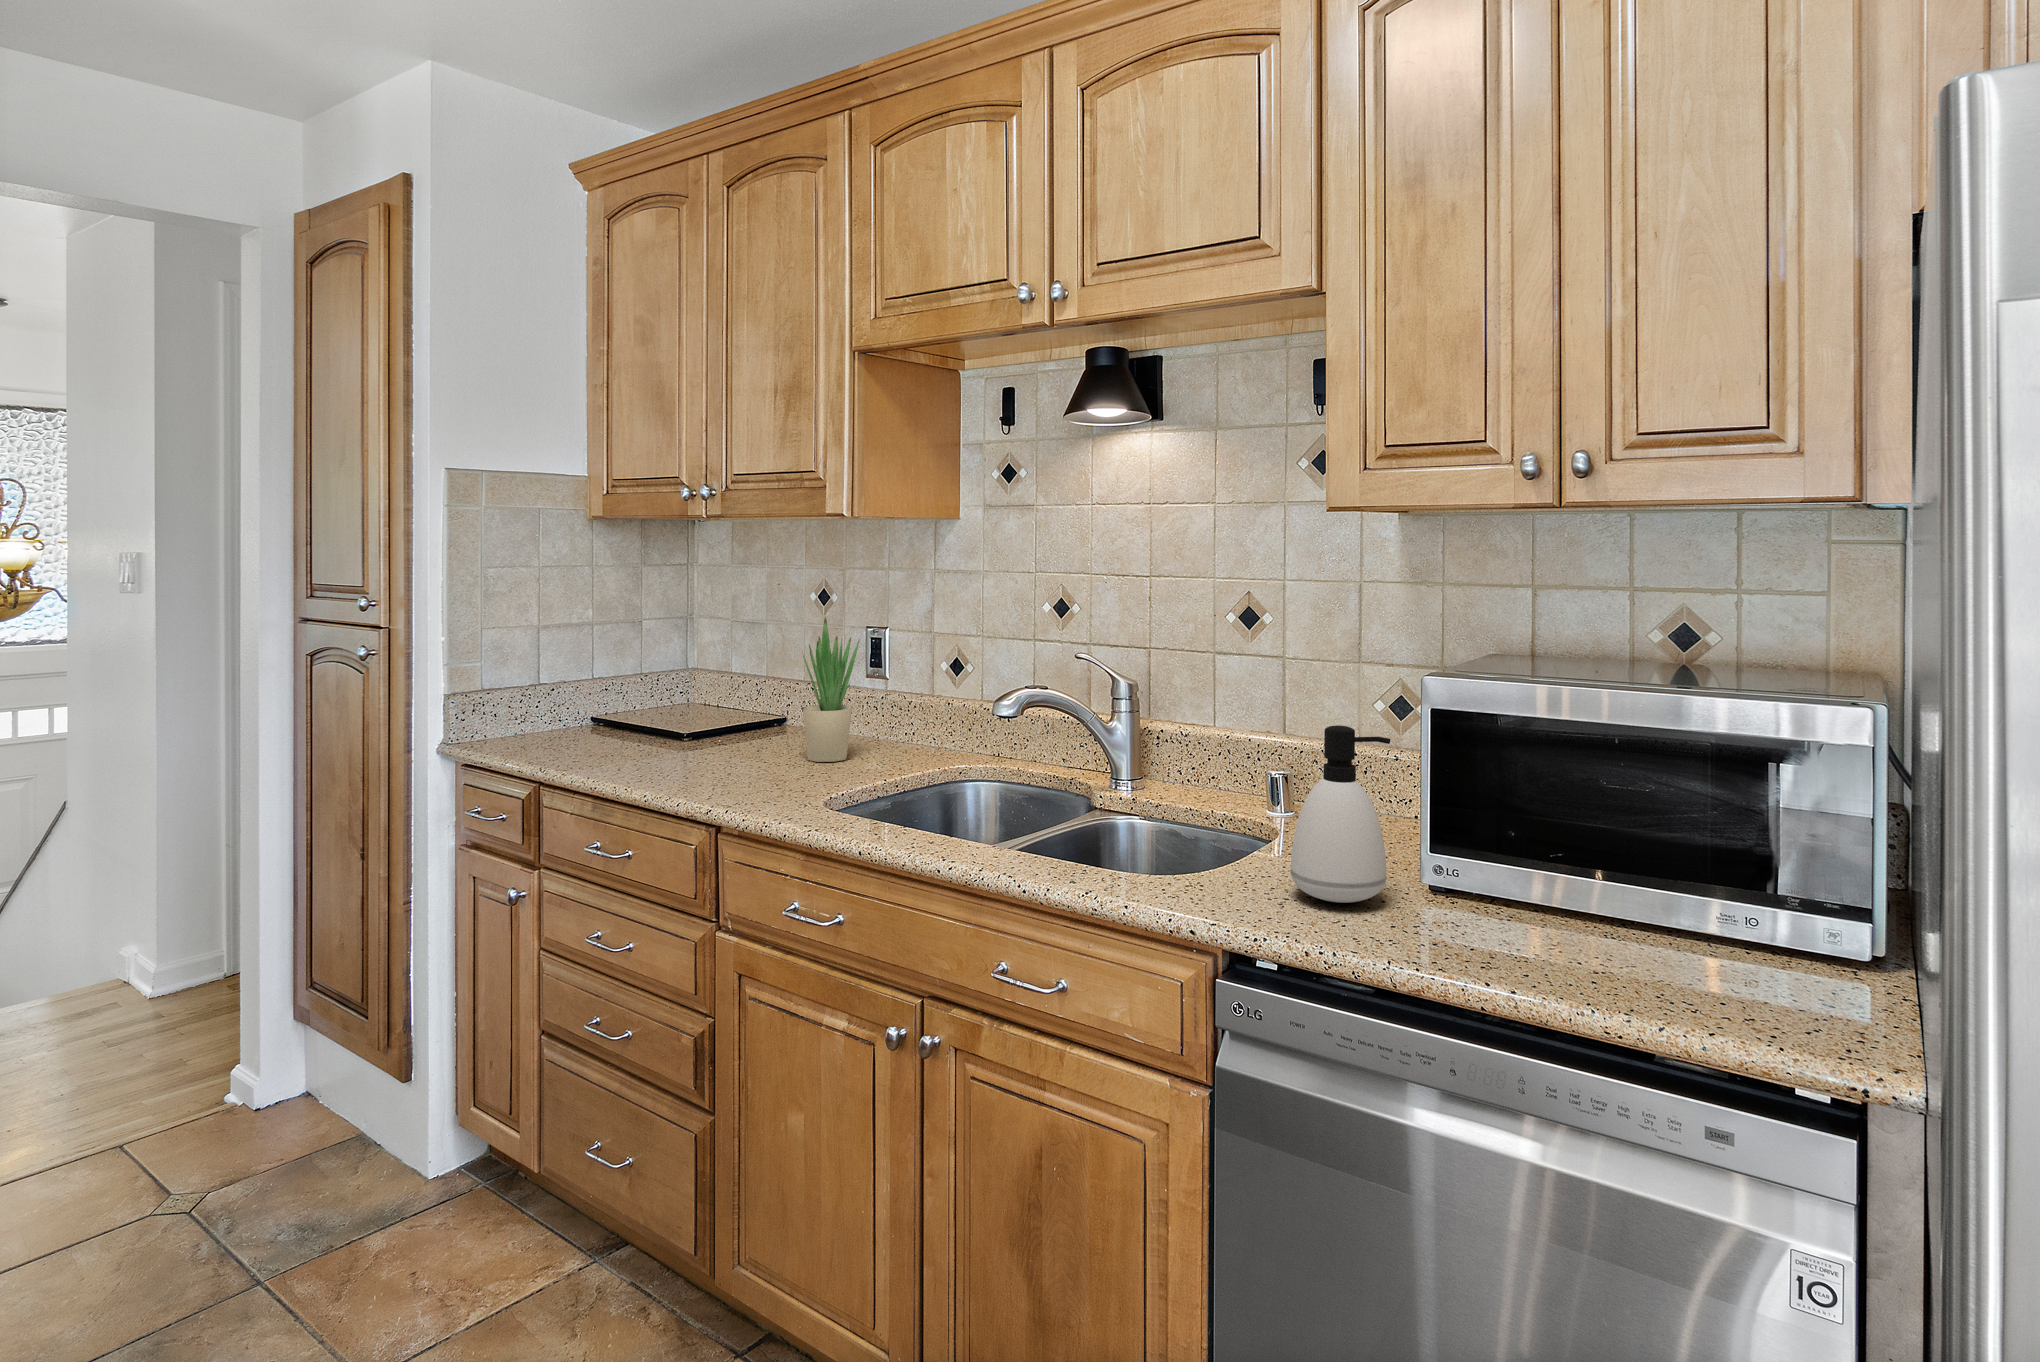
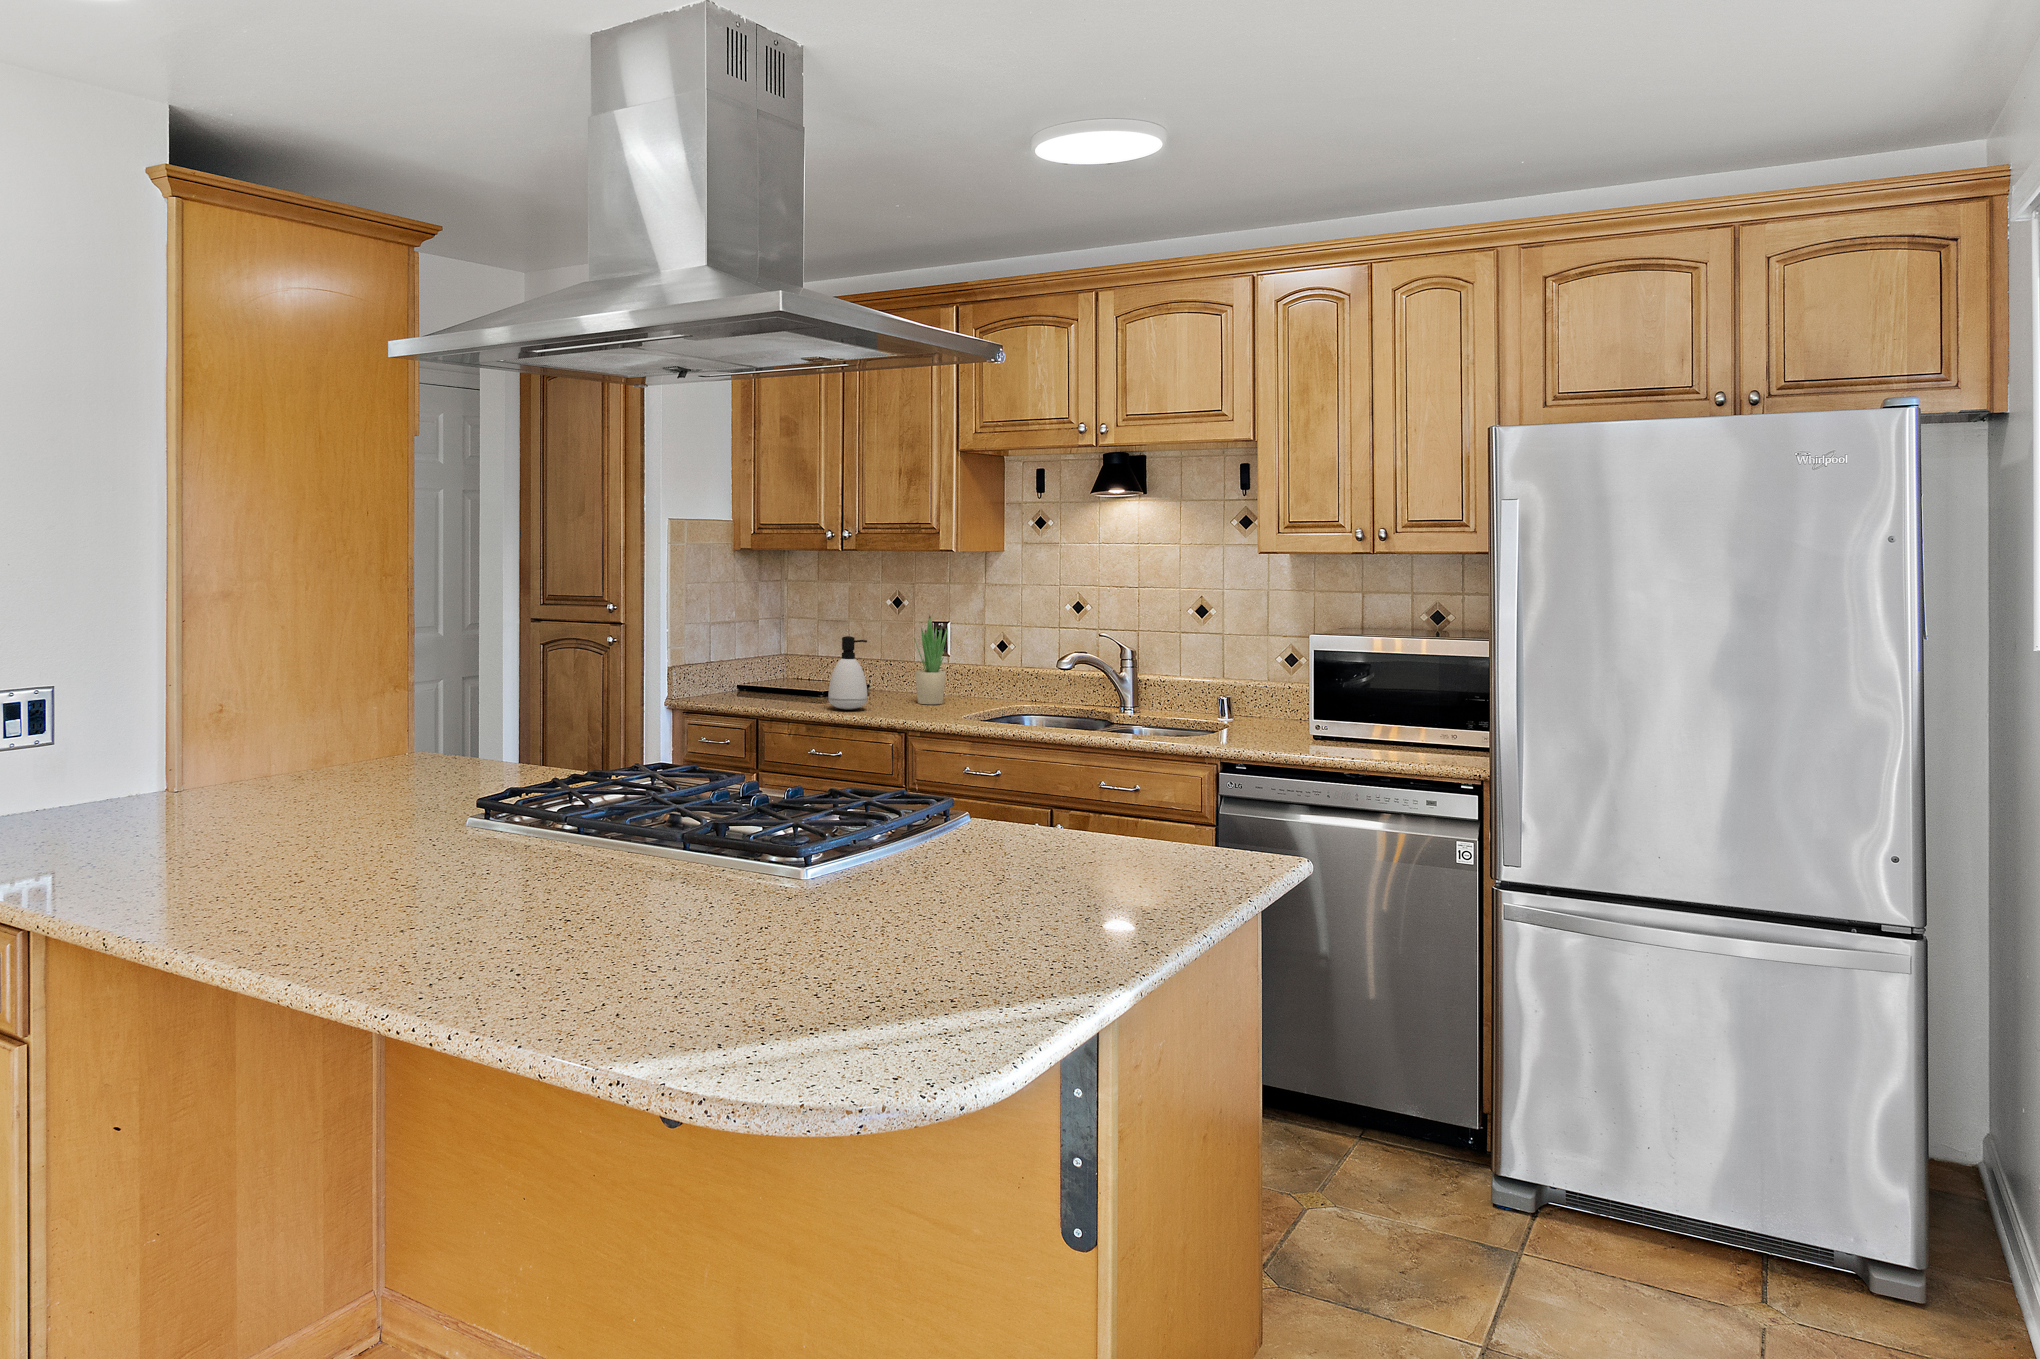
soap dispenser: present [1291,725,1390,903] -> present [828,636,868,710]

